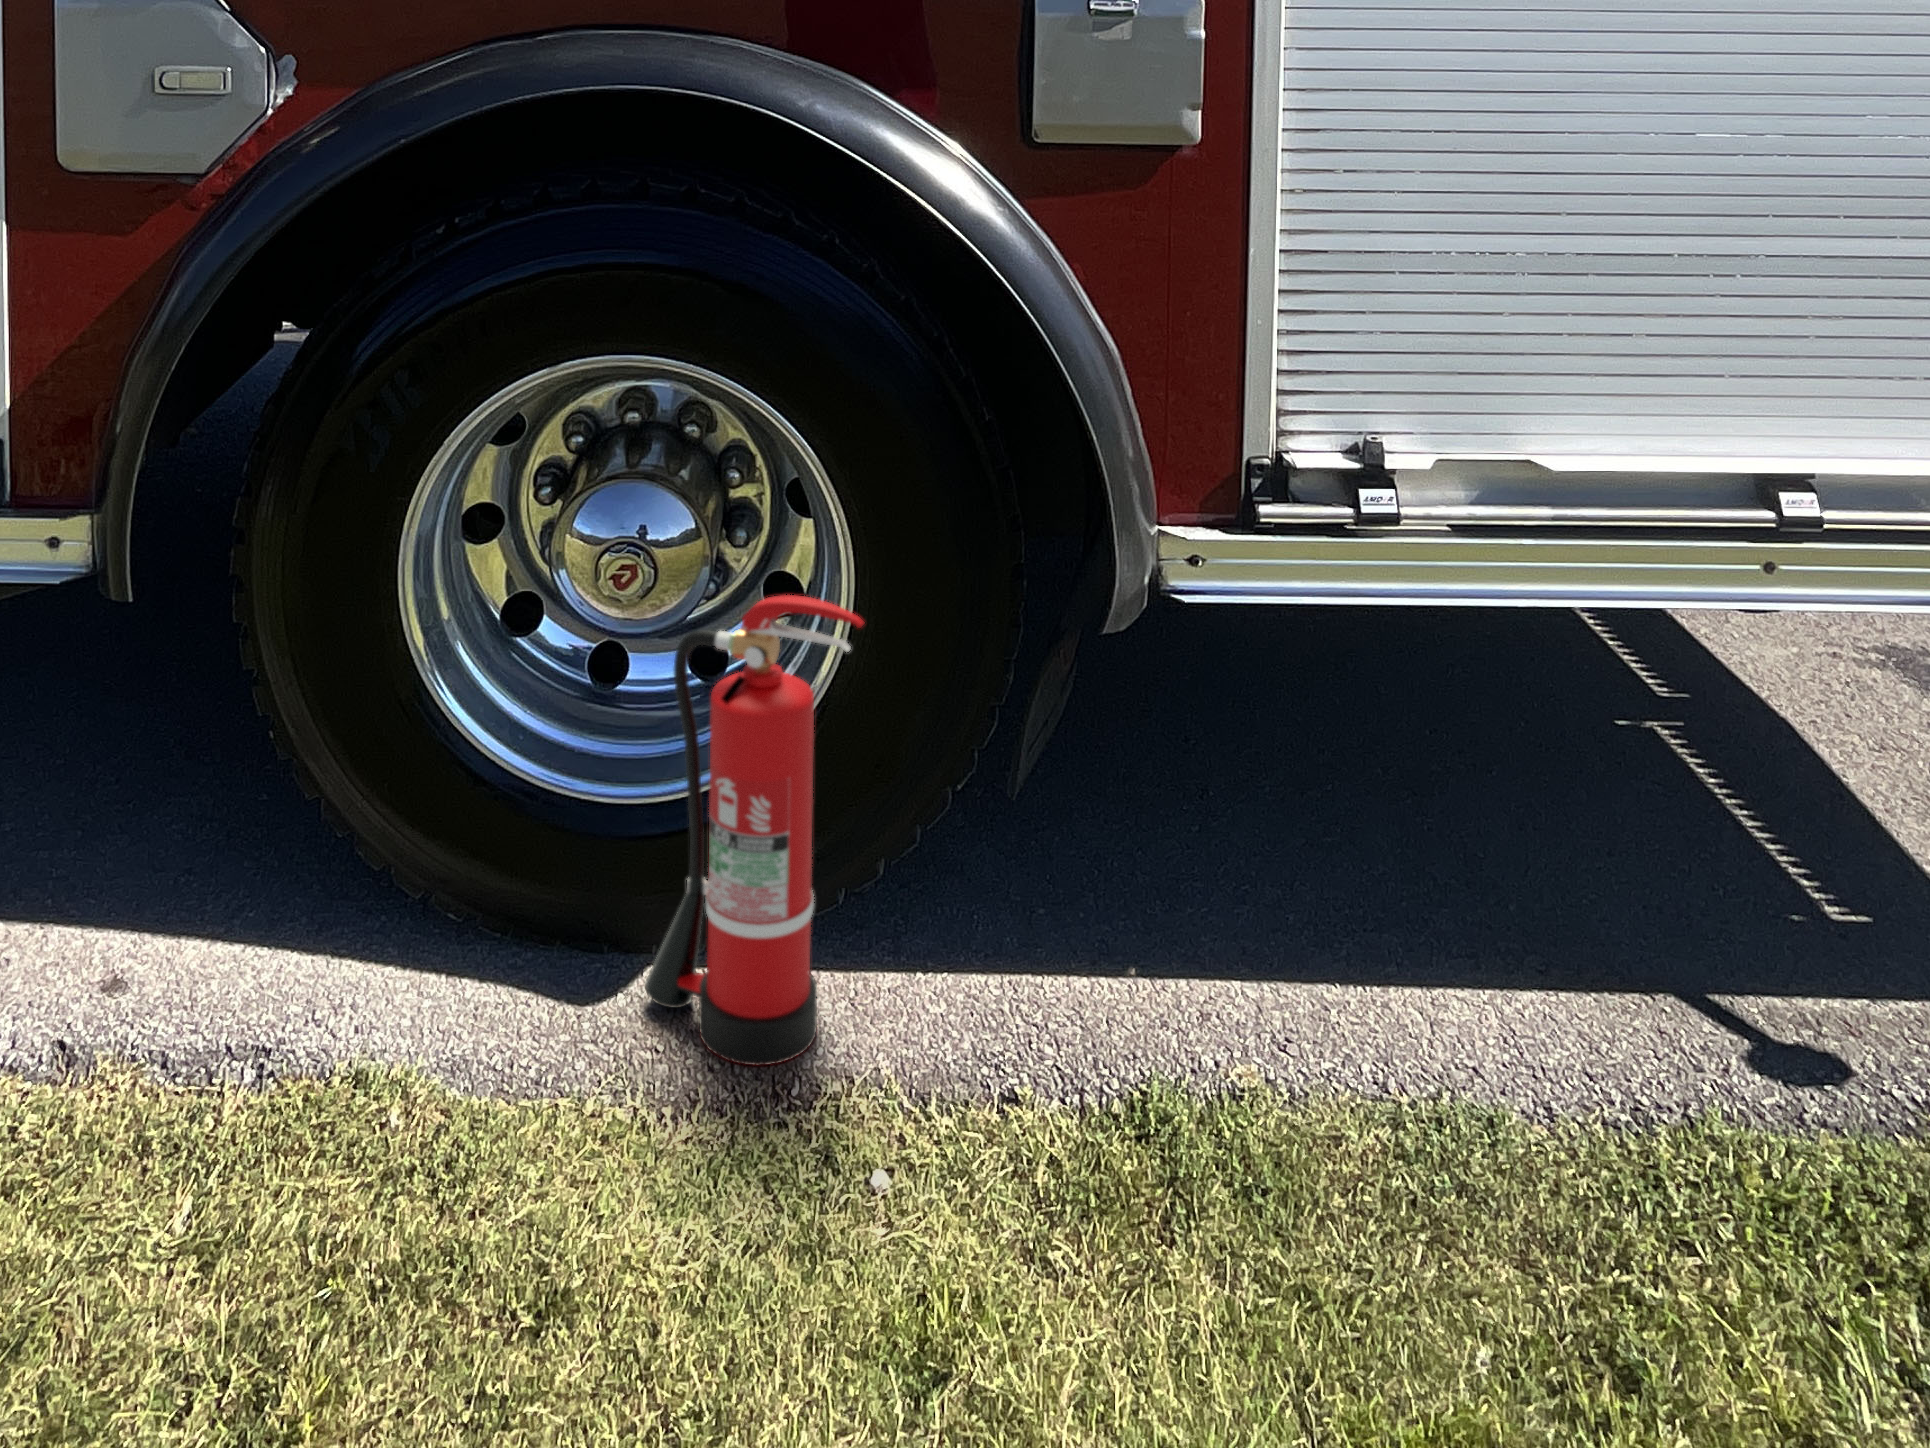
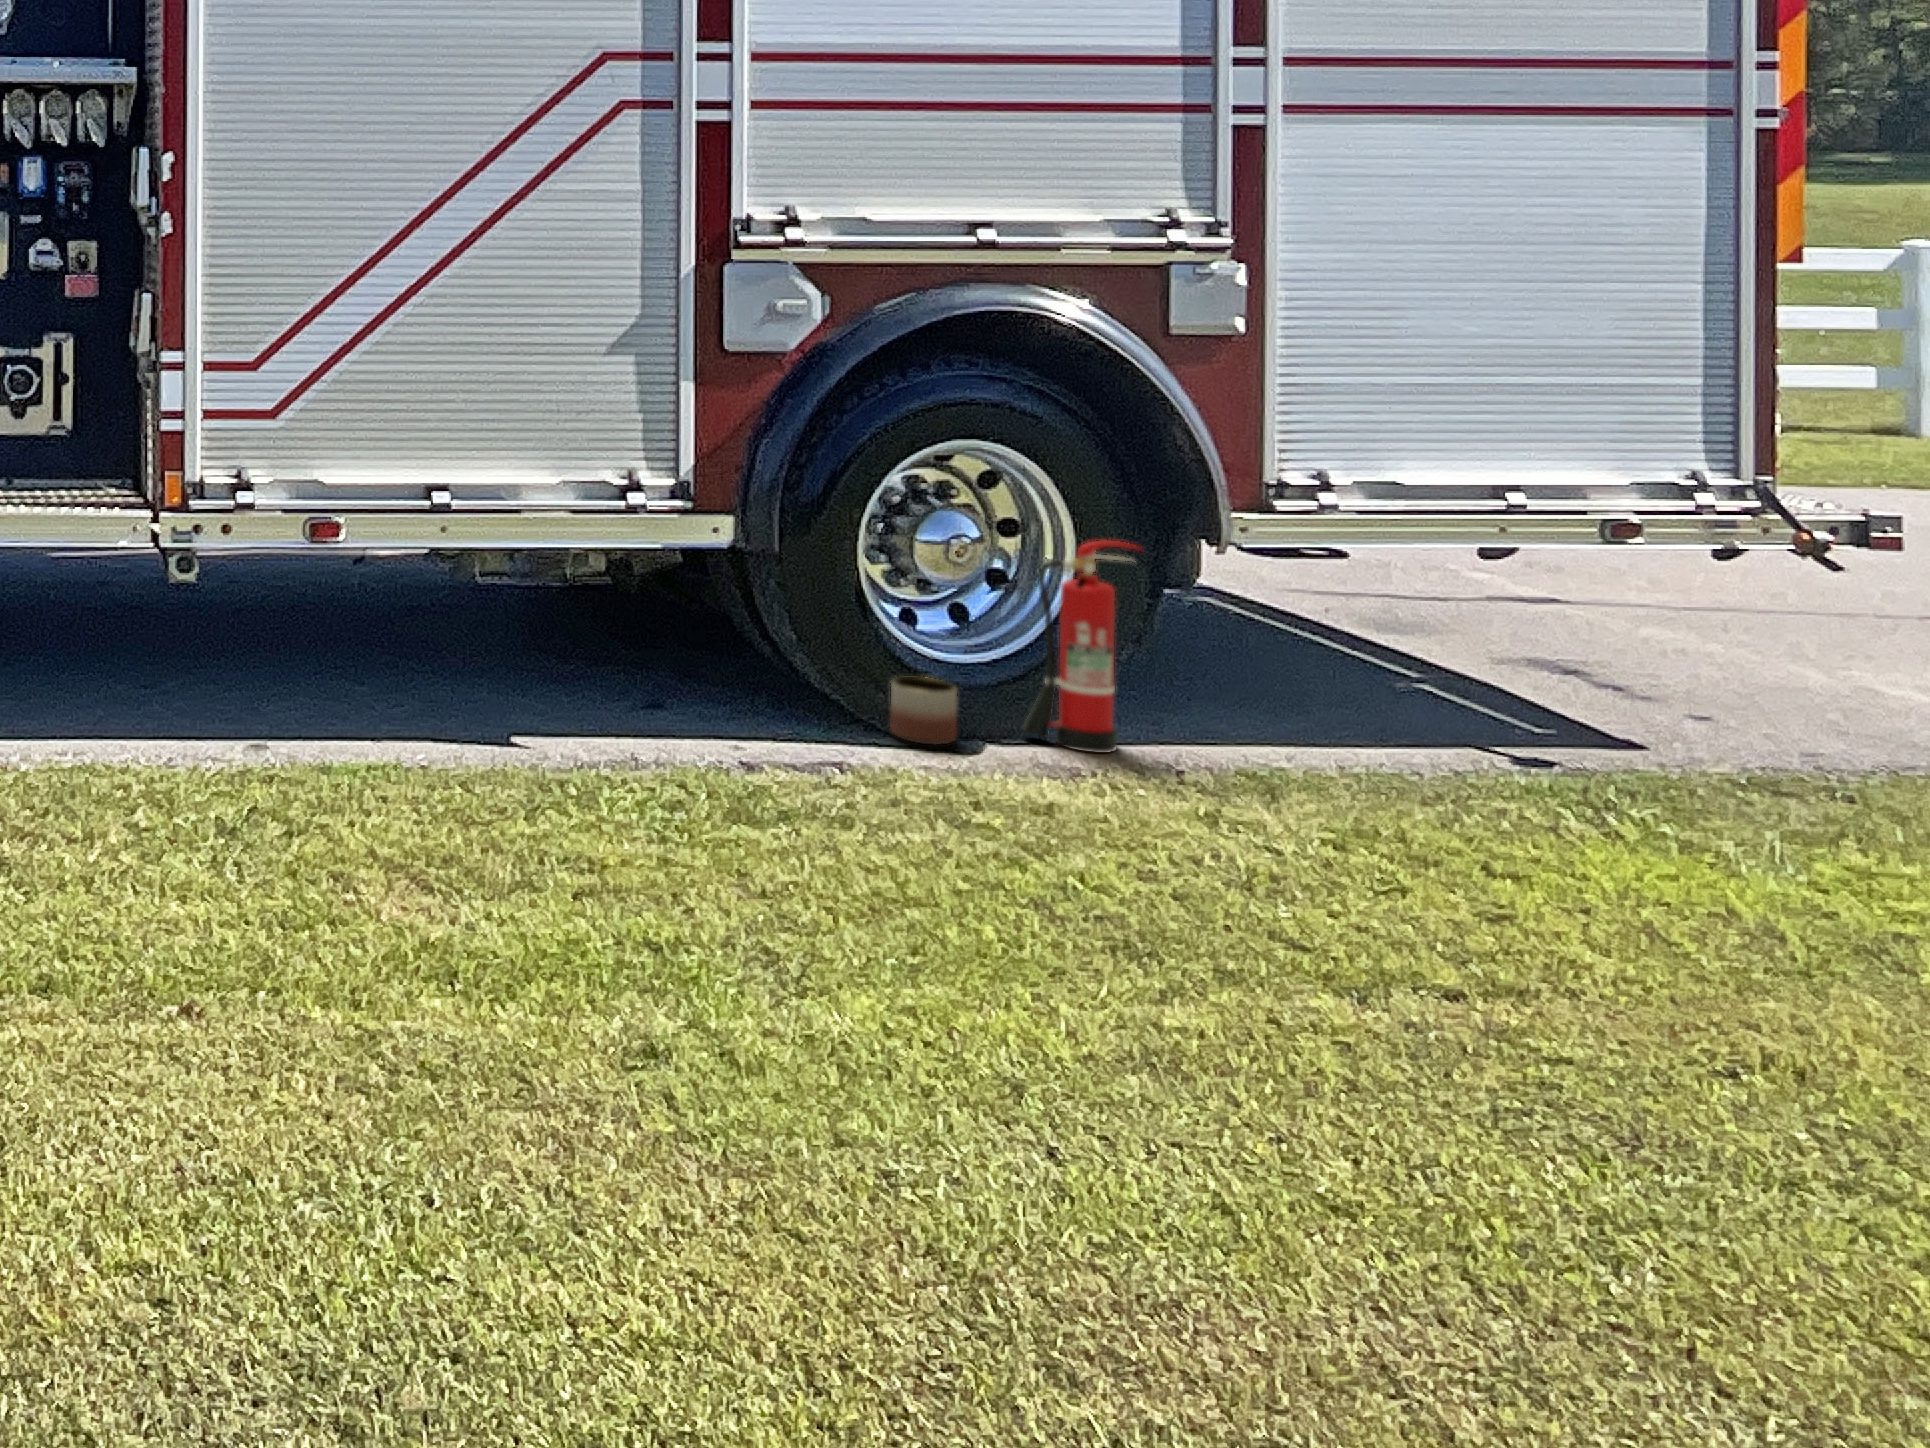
planter: none [373,847,501,1021] -> present [890,676,957,744]

